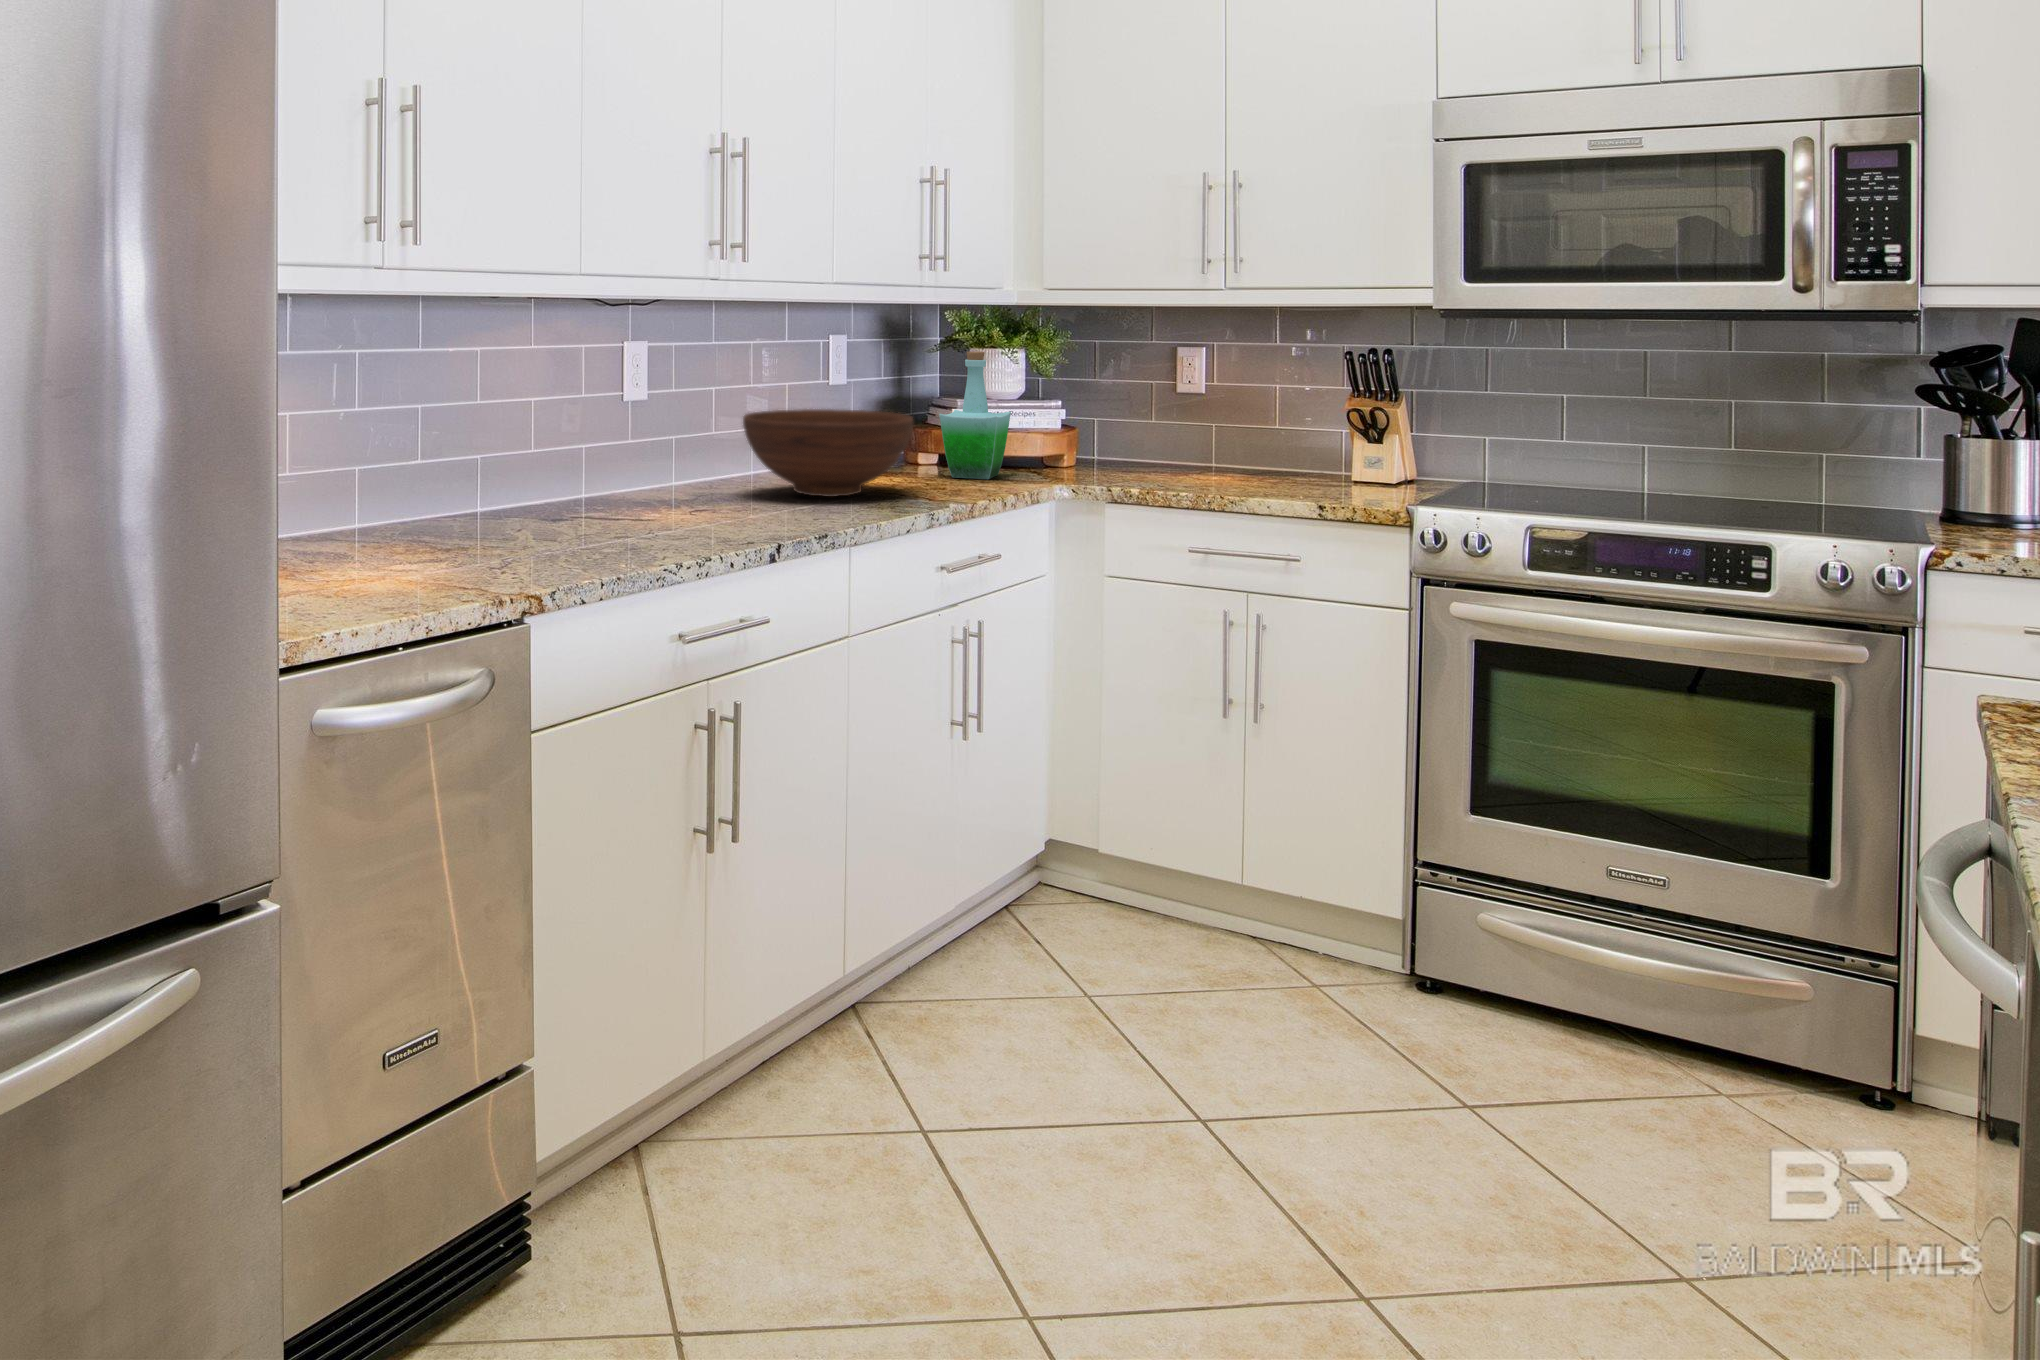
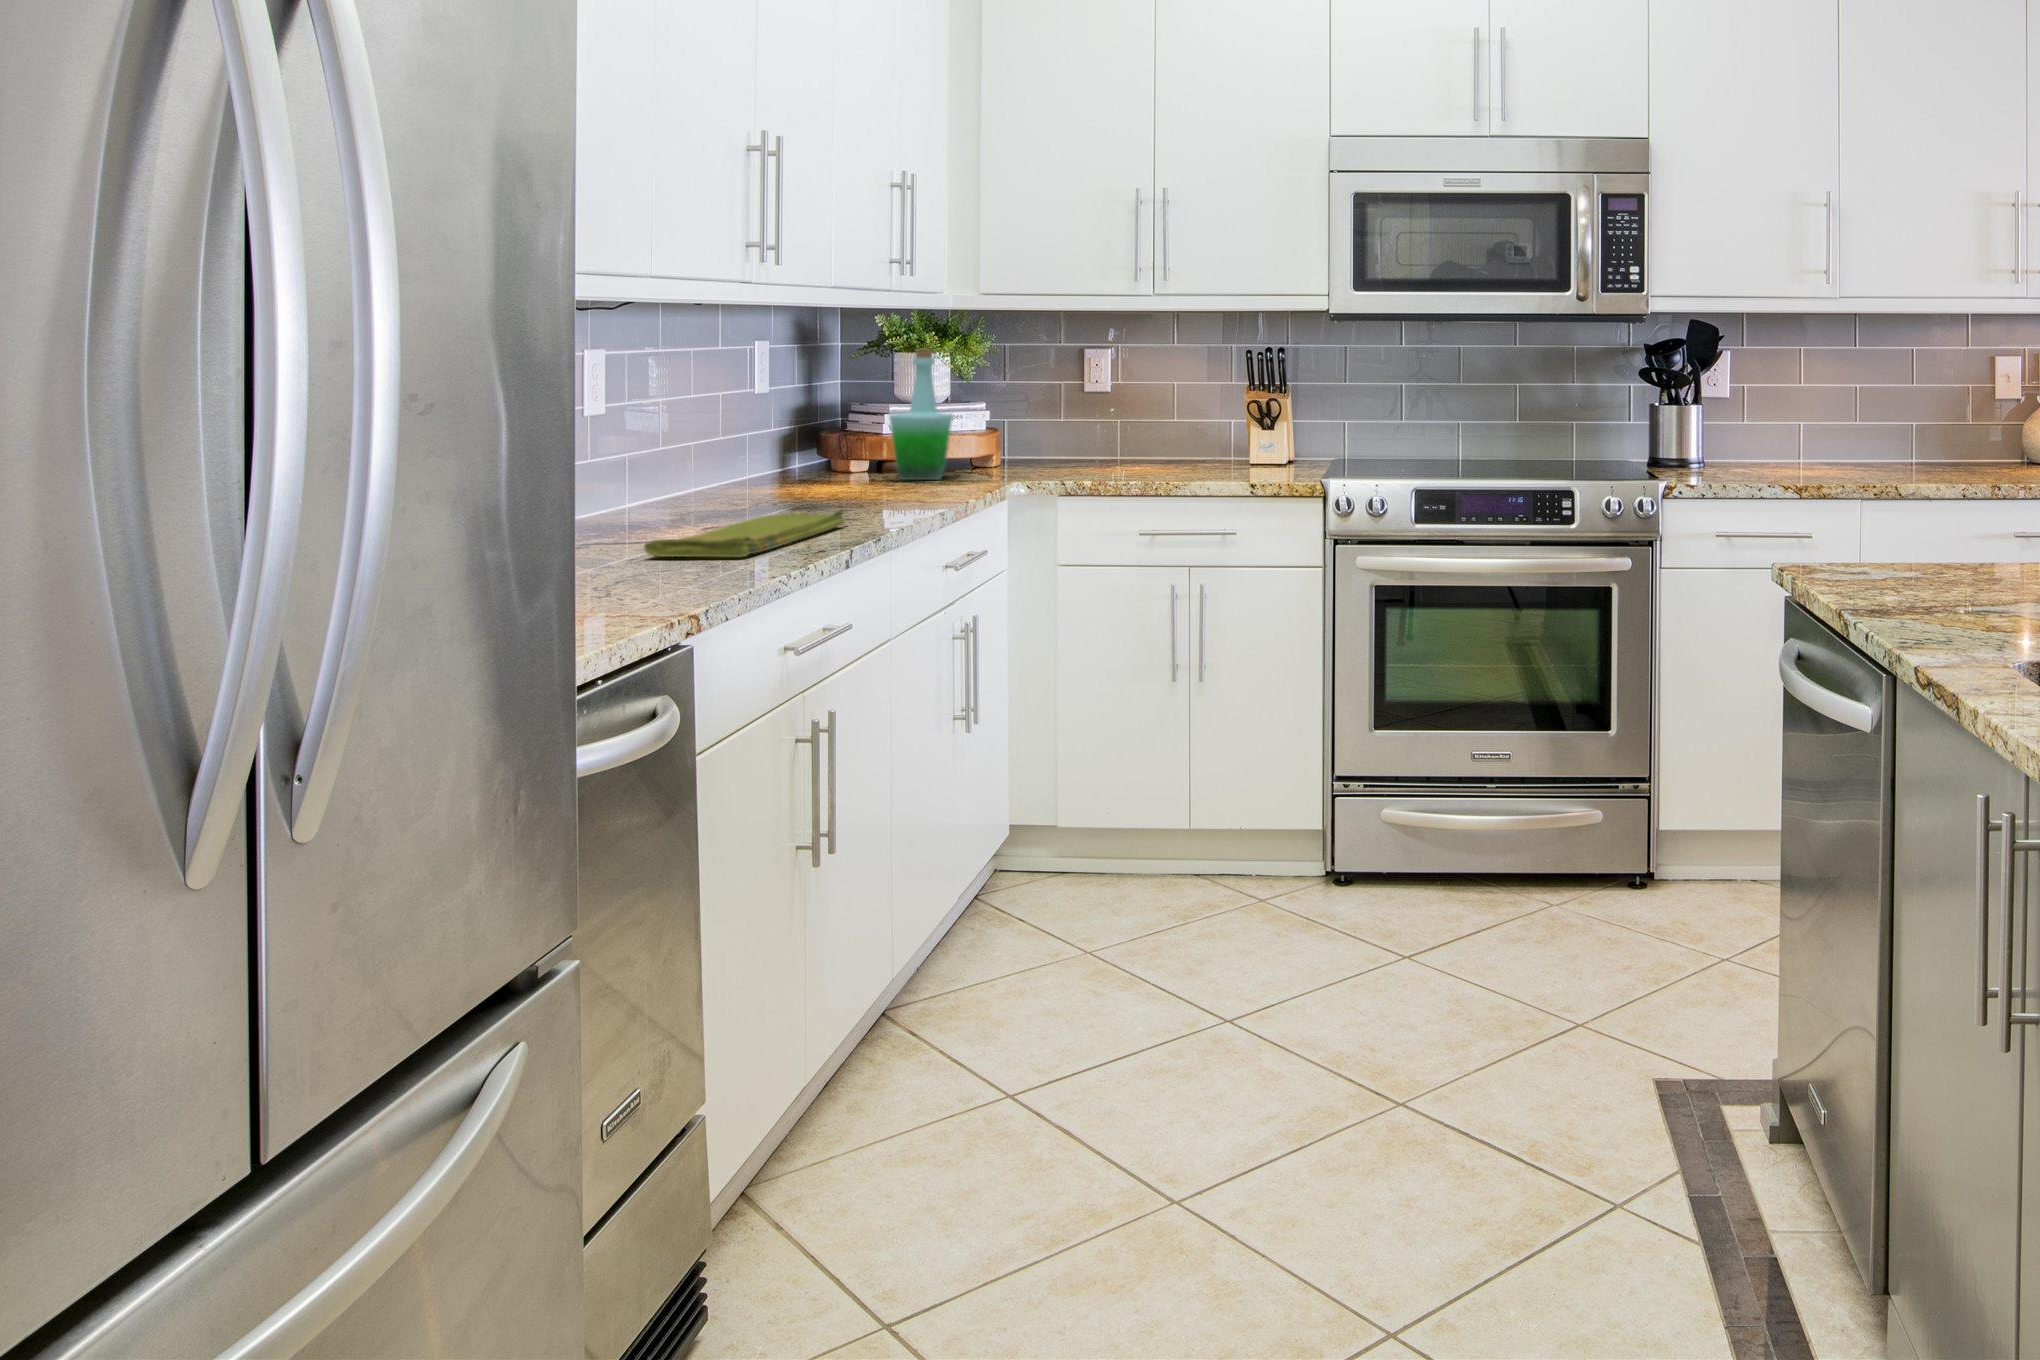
fruit bowl: present [743,409,913,497] -> none [690,411,888,505]
dish towel: none [642,507,831,546] -> present [644,510,845,557]

